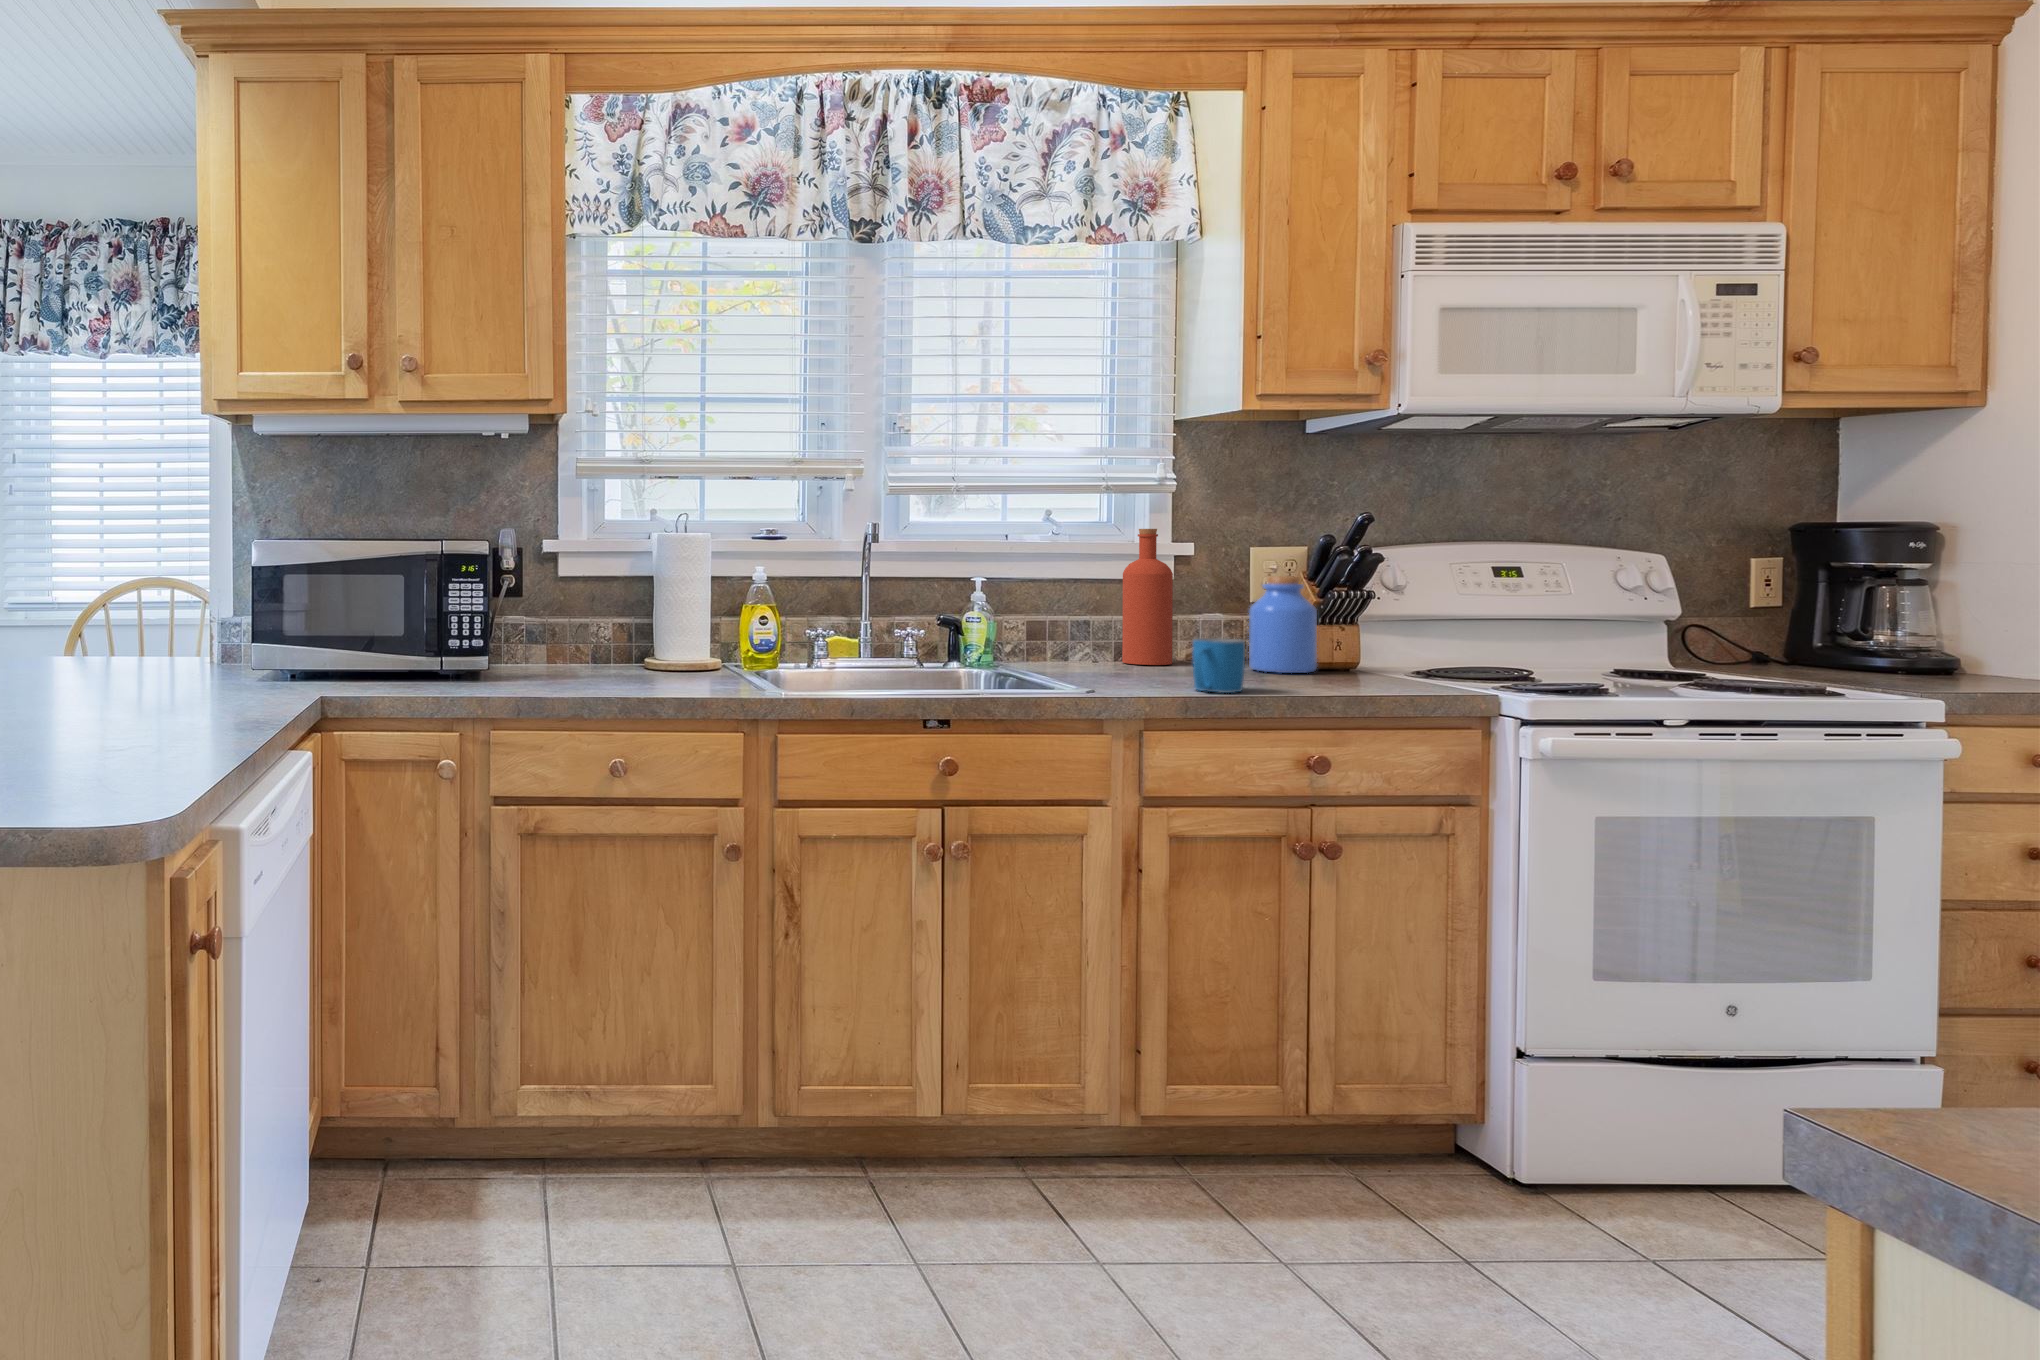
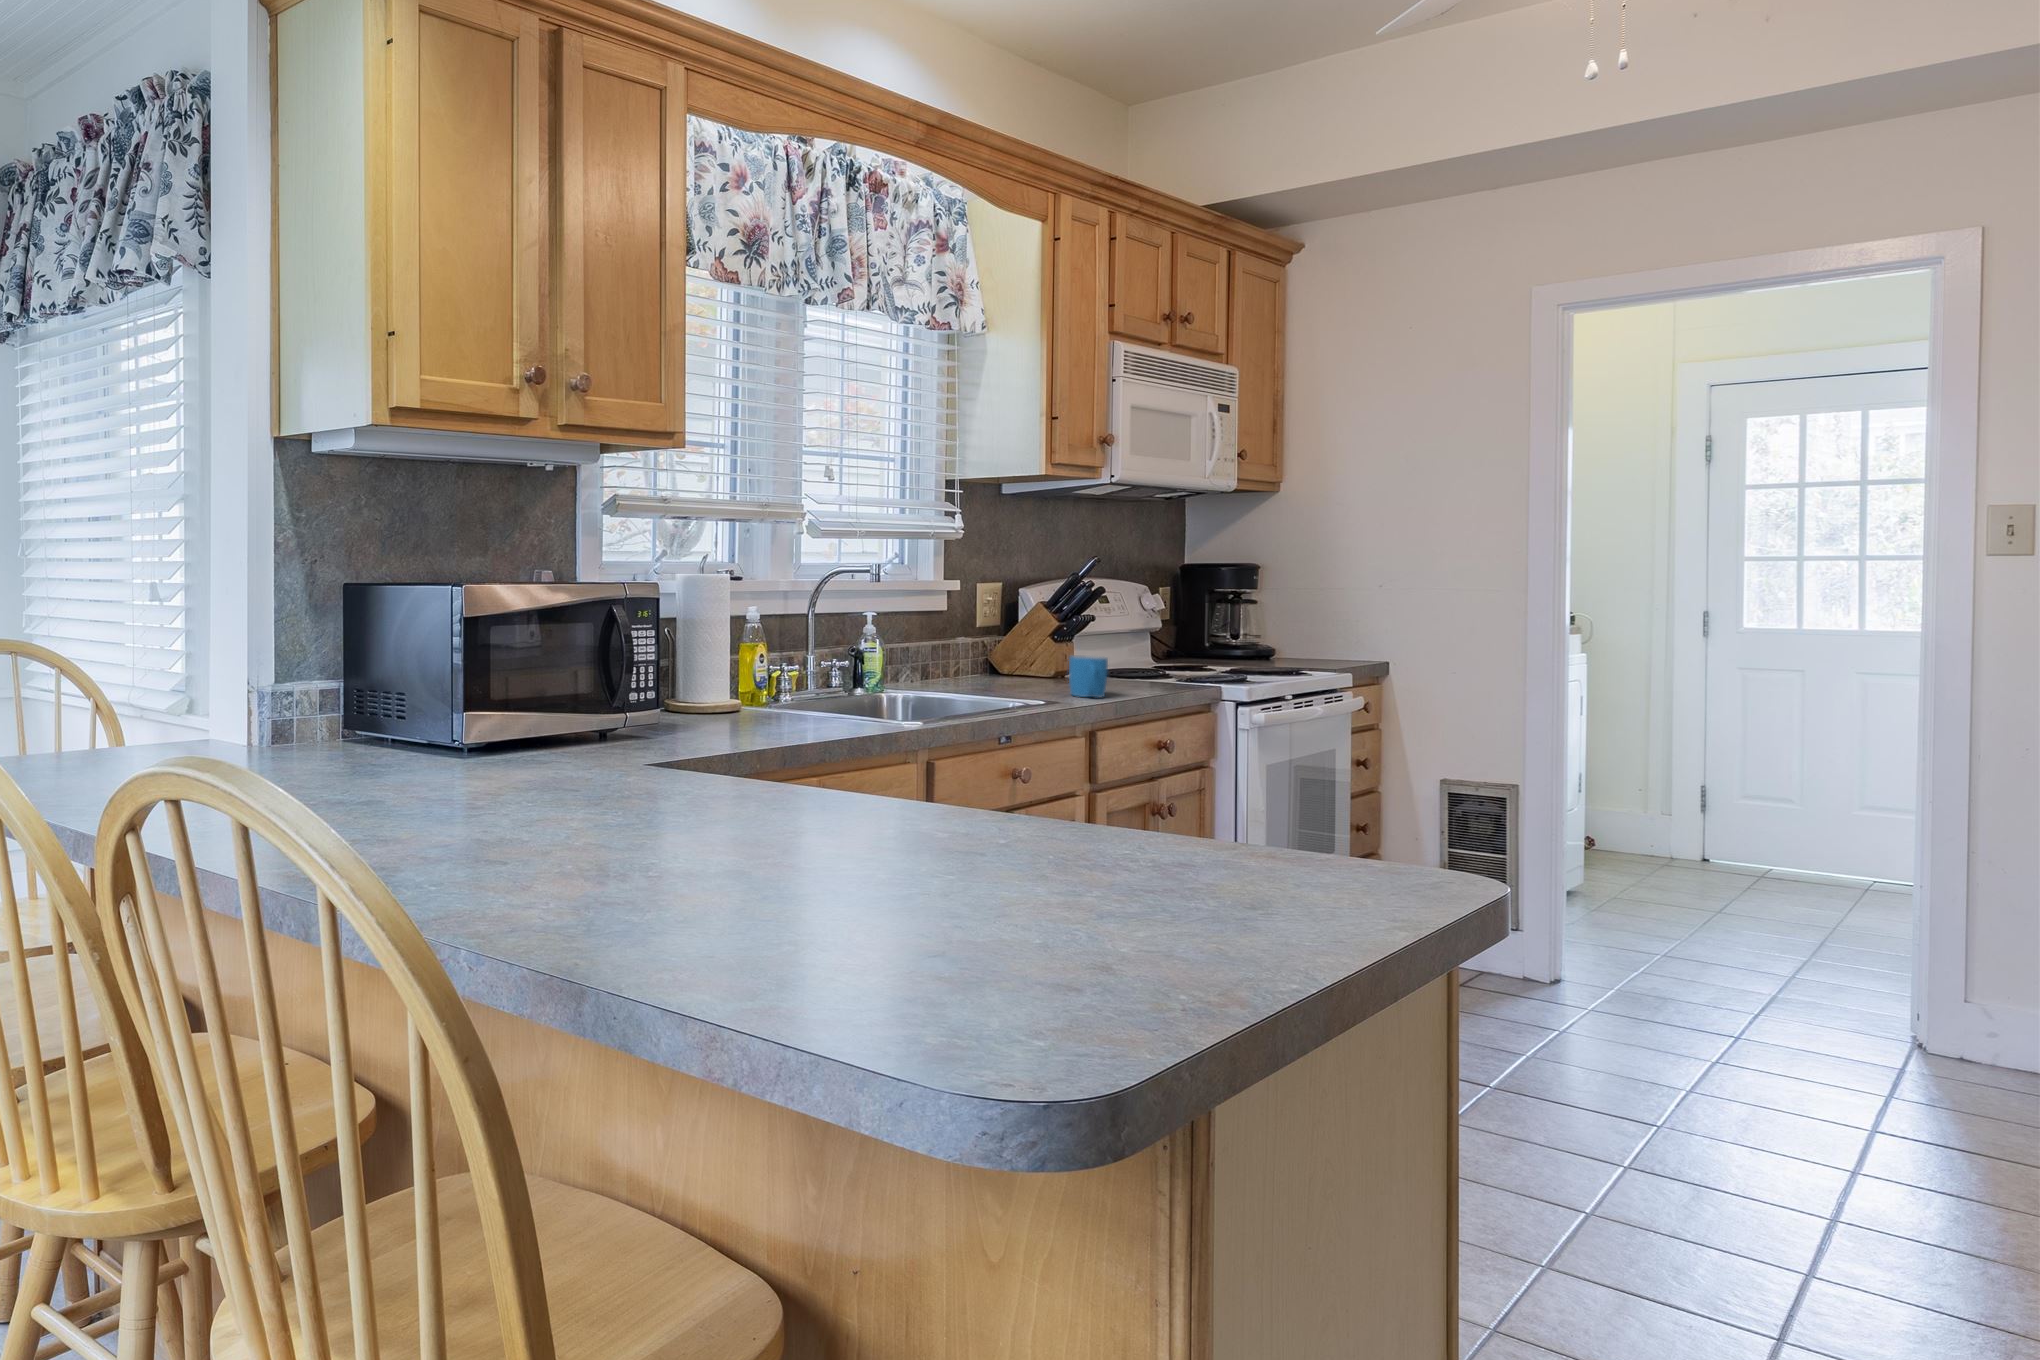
bottle: present [1122,529,1173,665] -> none [921,566,961,674]
jar: present [1249,576,1317,673] -> none [1012,603,1062,676]

